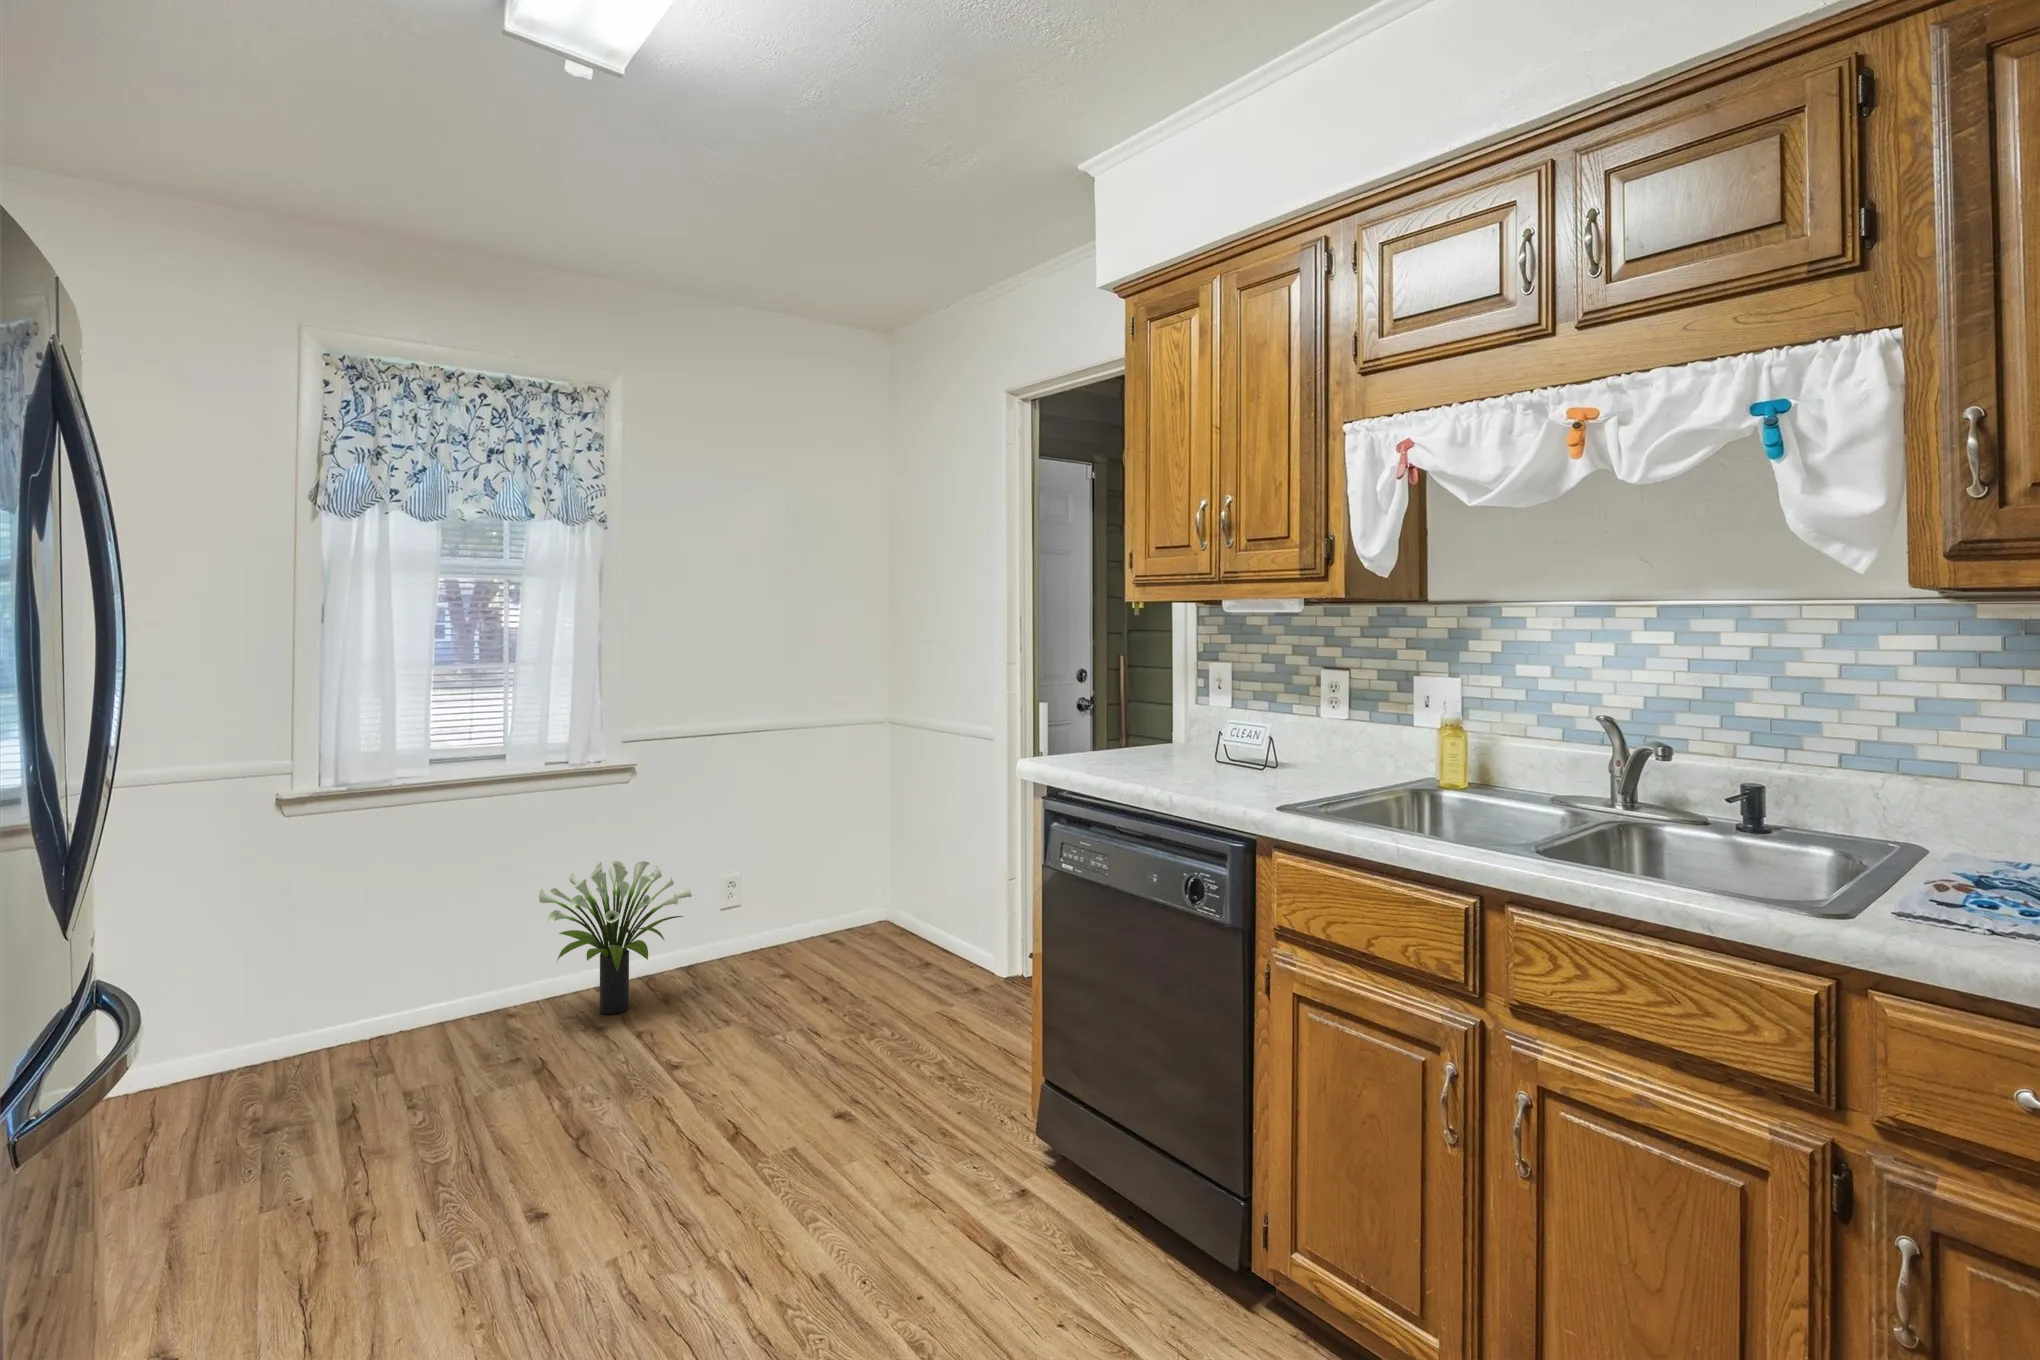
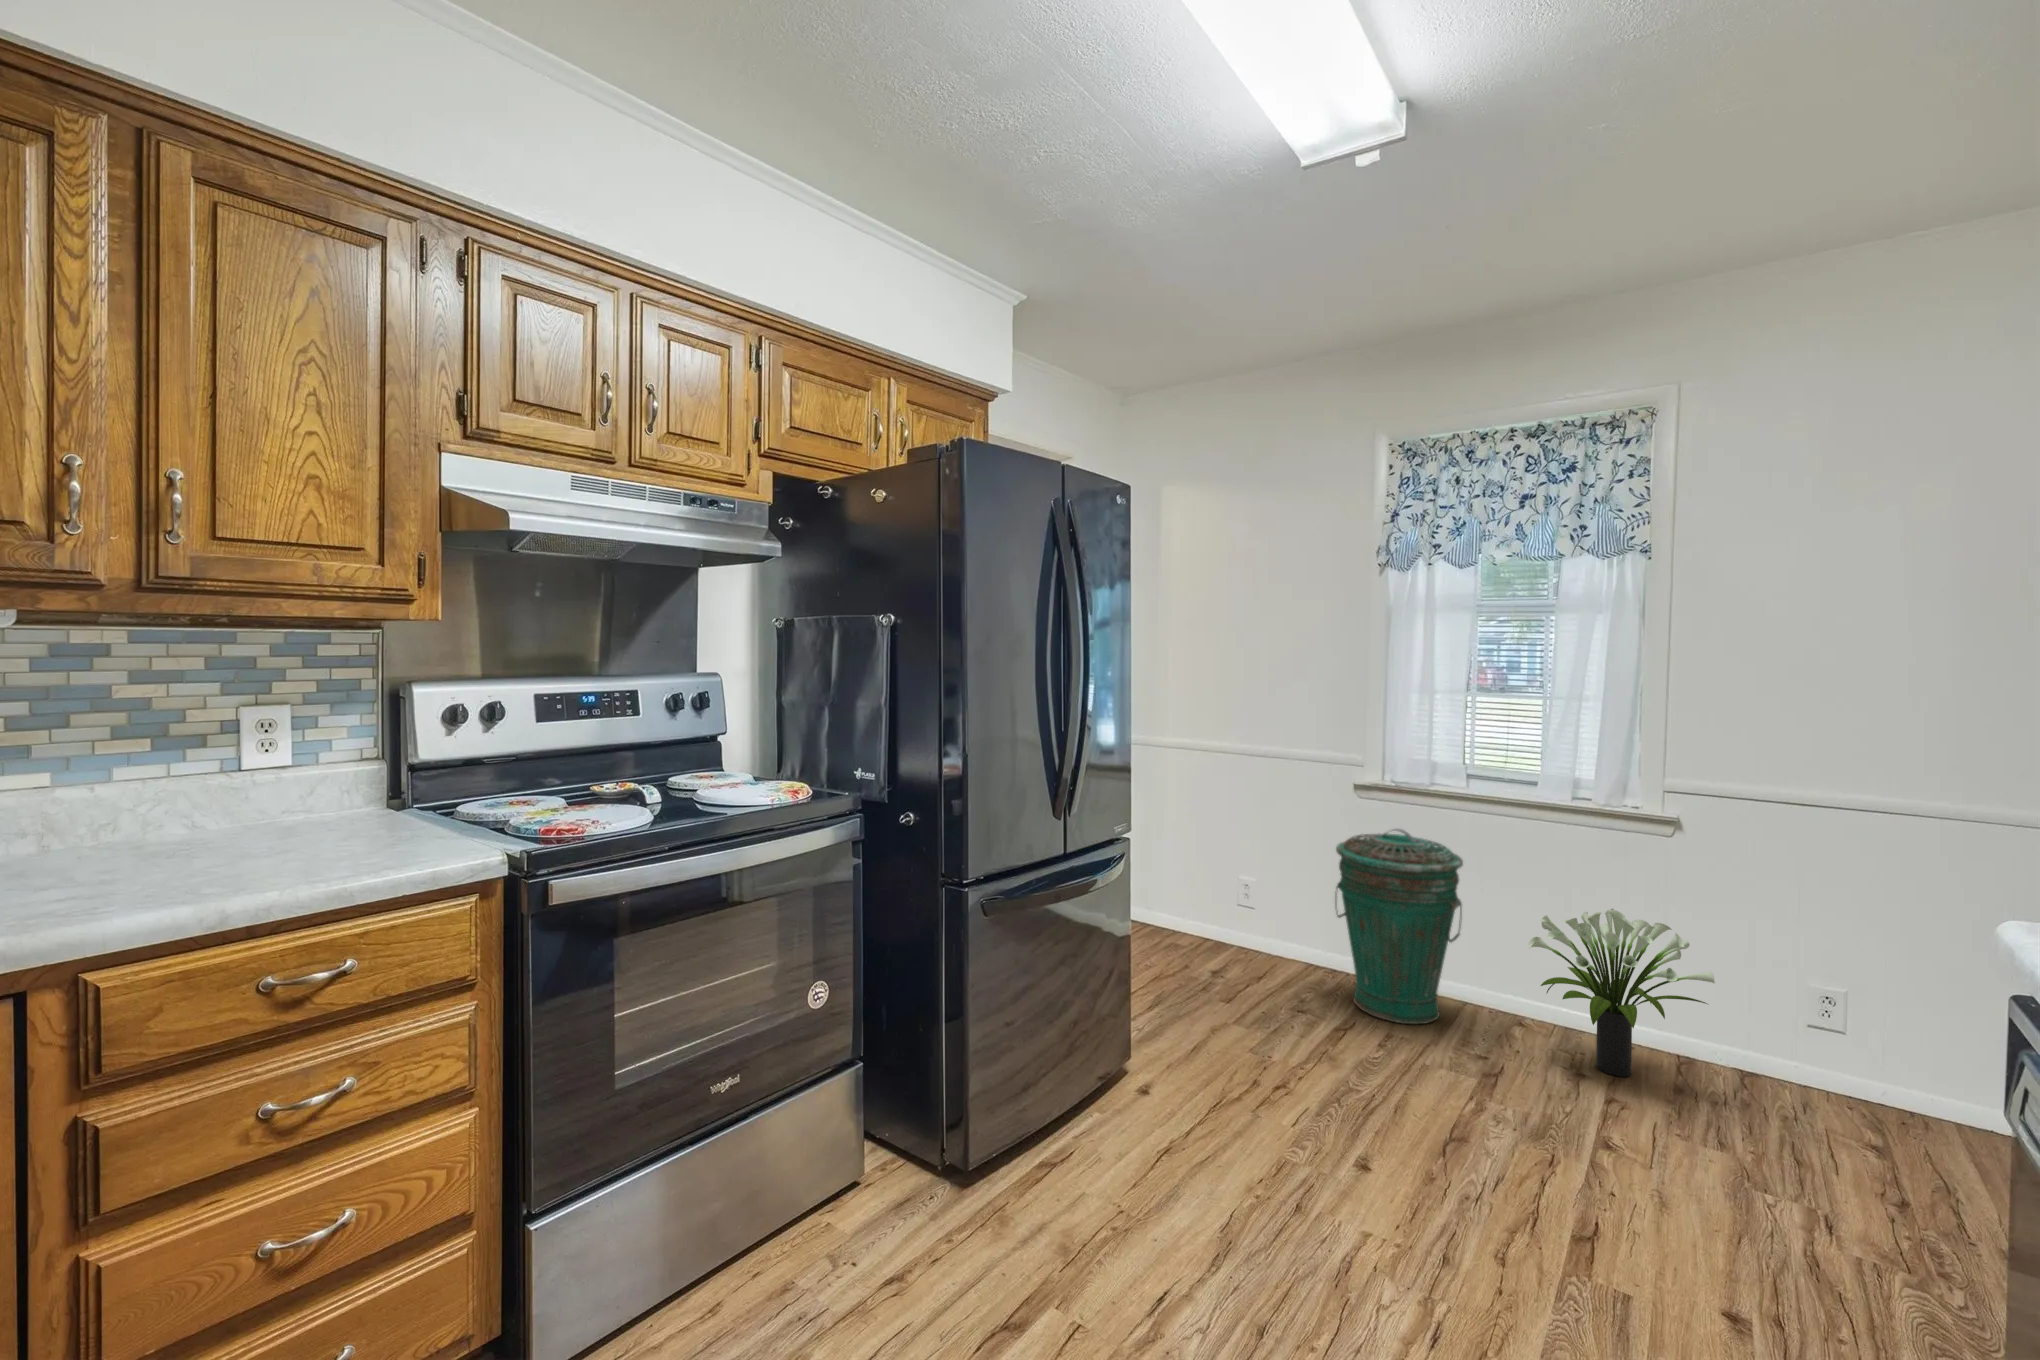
trash can: none [282,841,458,1084] -> present [1335,829,1463,1024]

